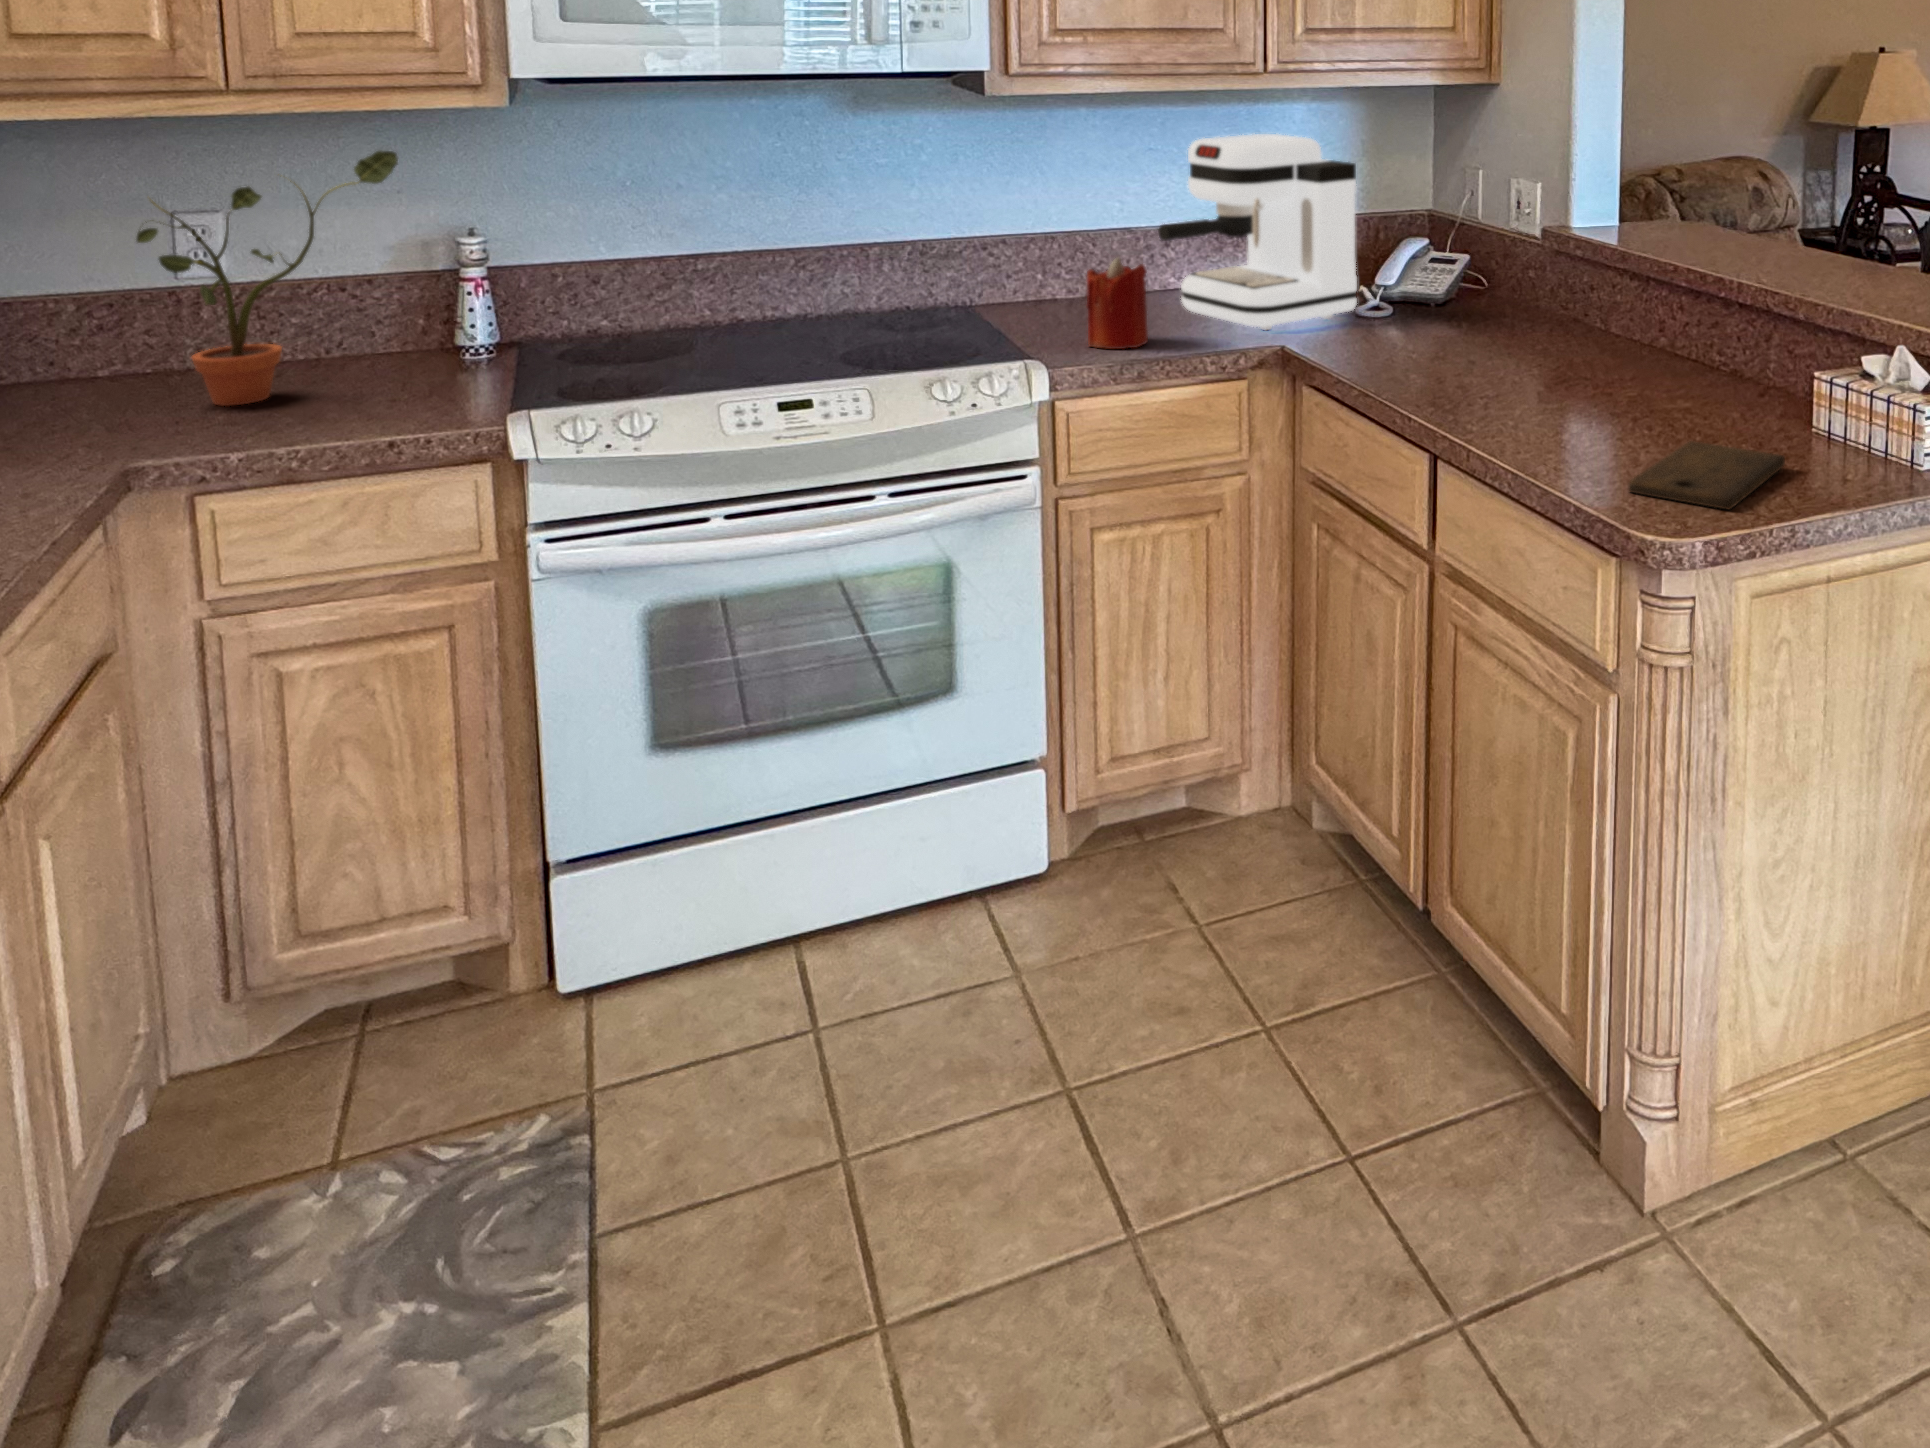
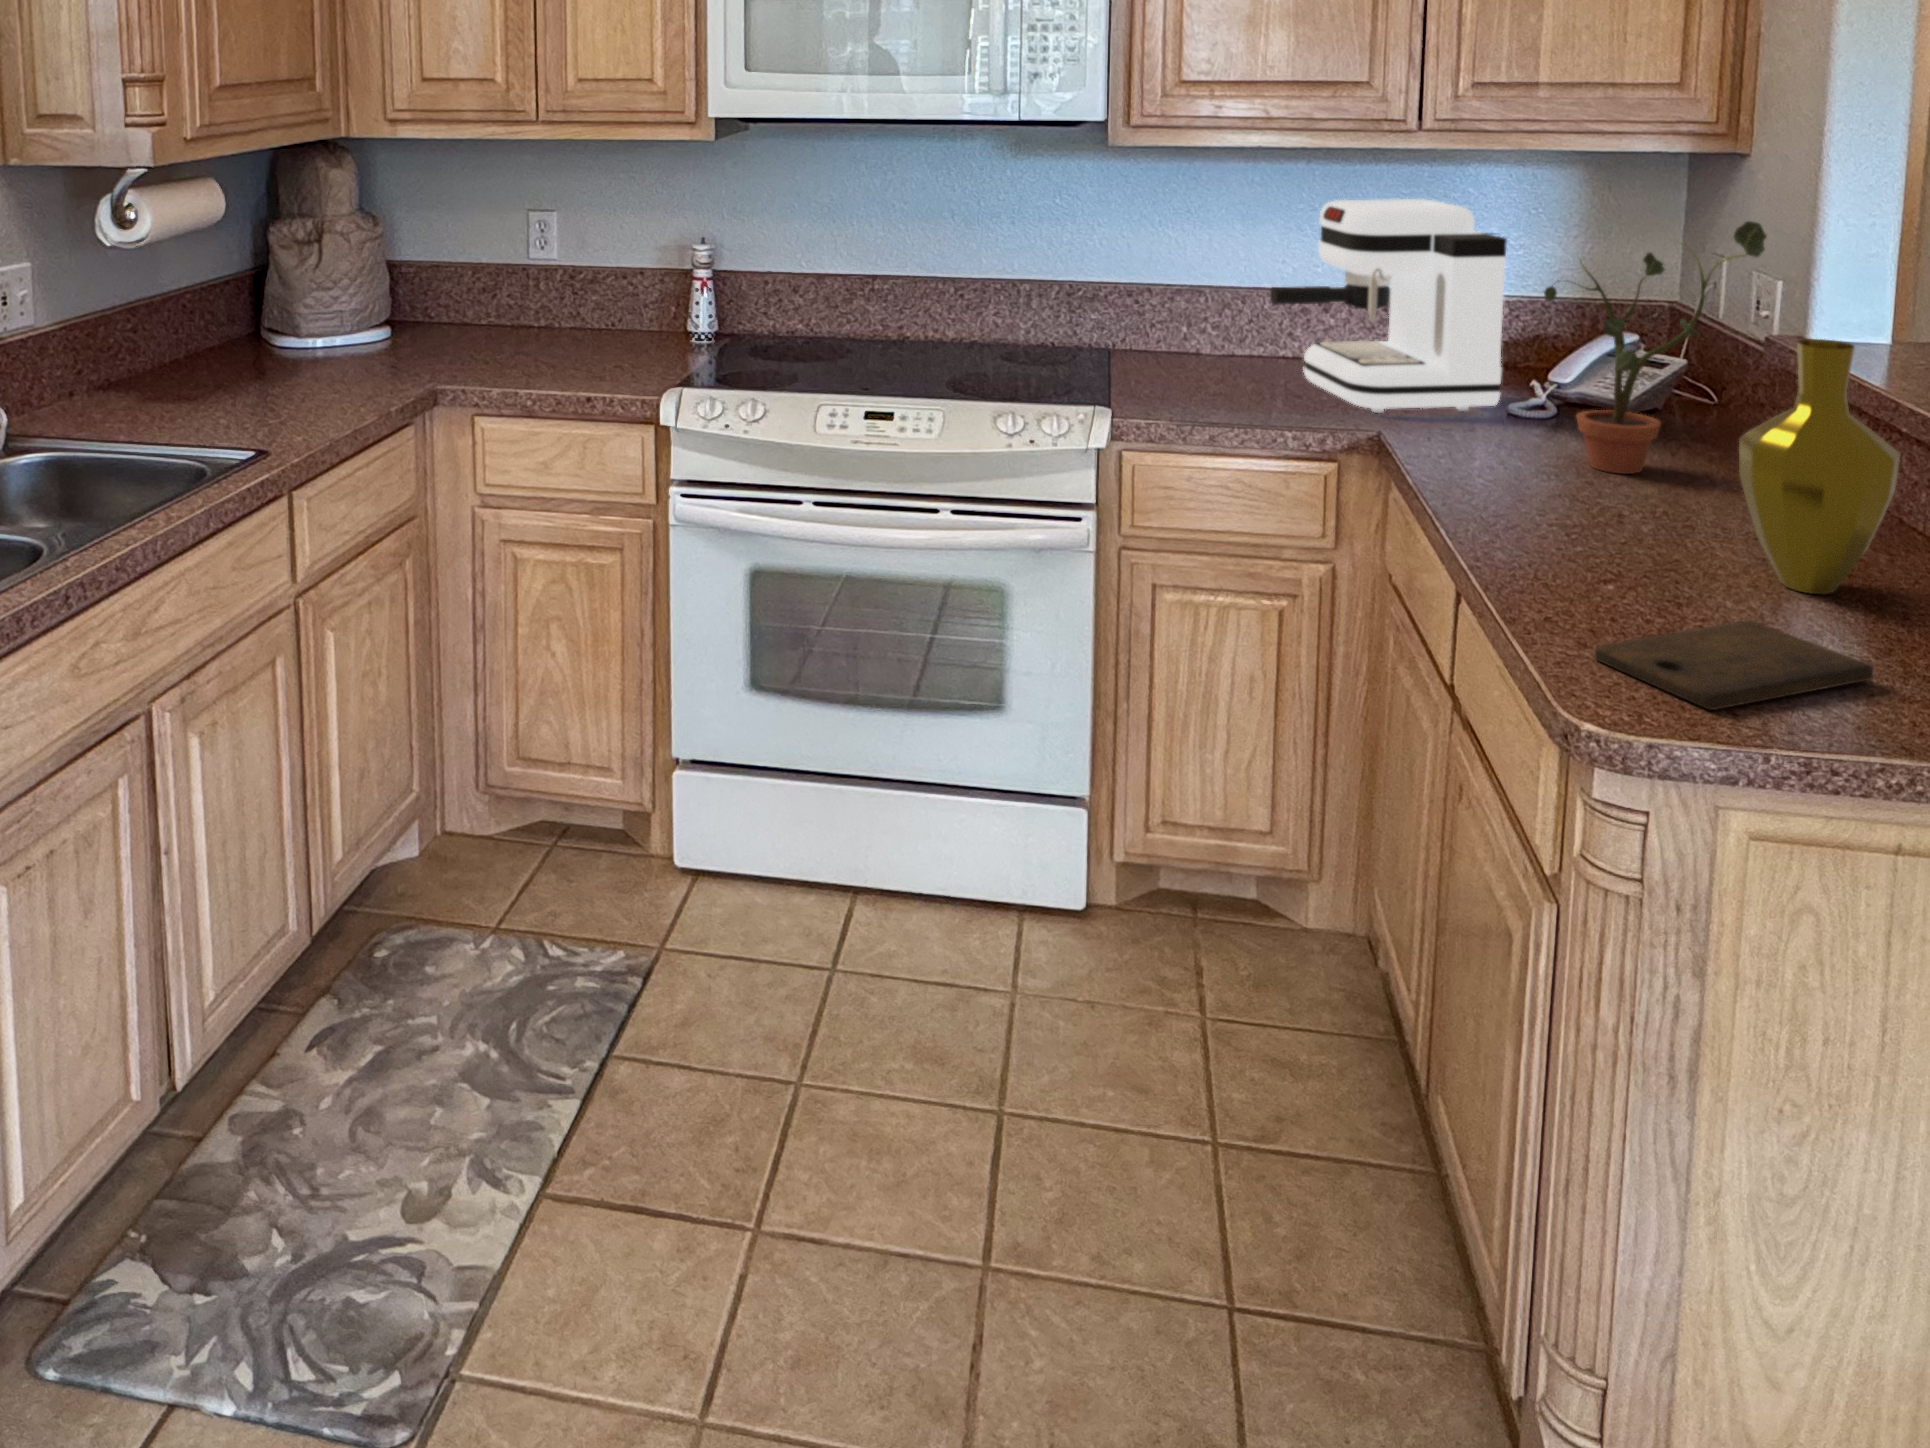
potted plant: present [137,150,398,406] -> present [1544,221,1767,474]
vase: none [1632,222,1736,416] -> present [1739,339,1901,594]
candle: present [1087,257,1148,349] -> none [1169,314,1234,410]

